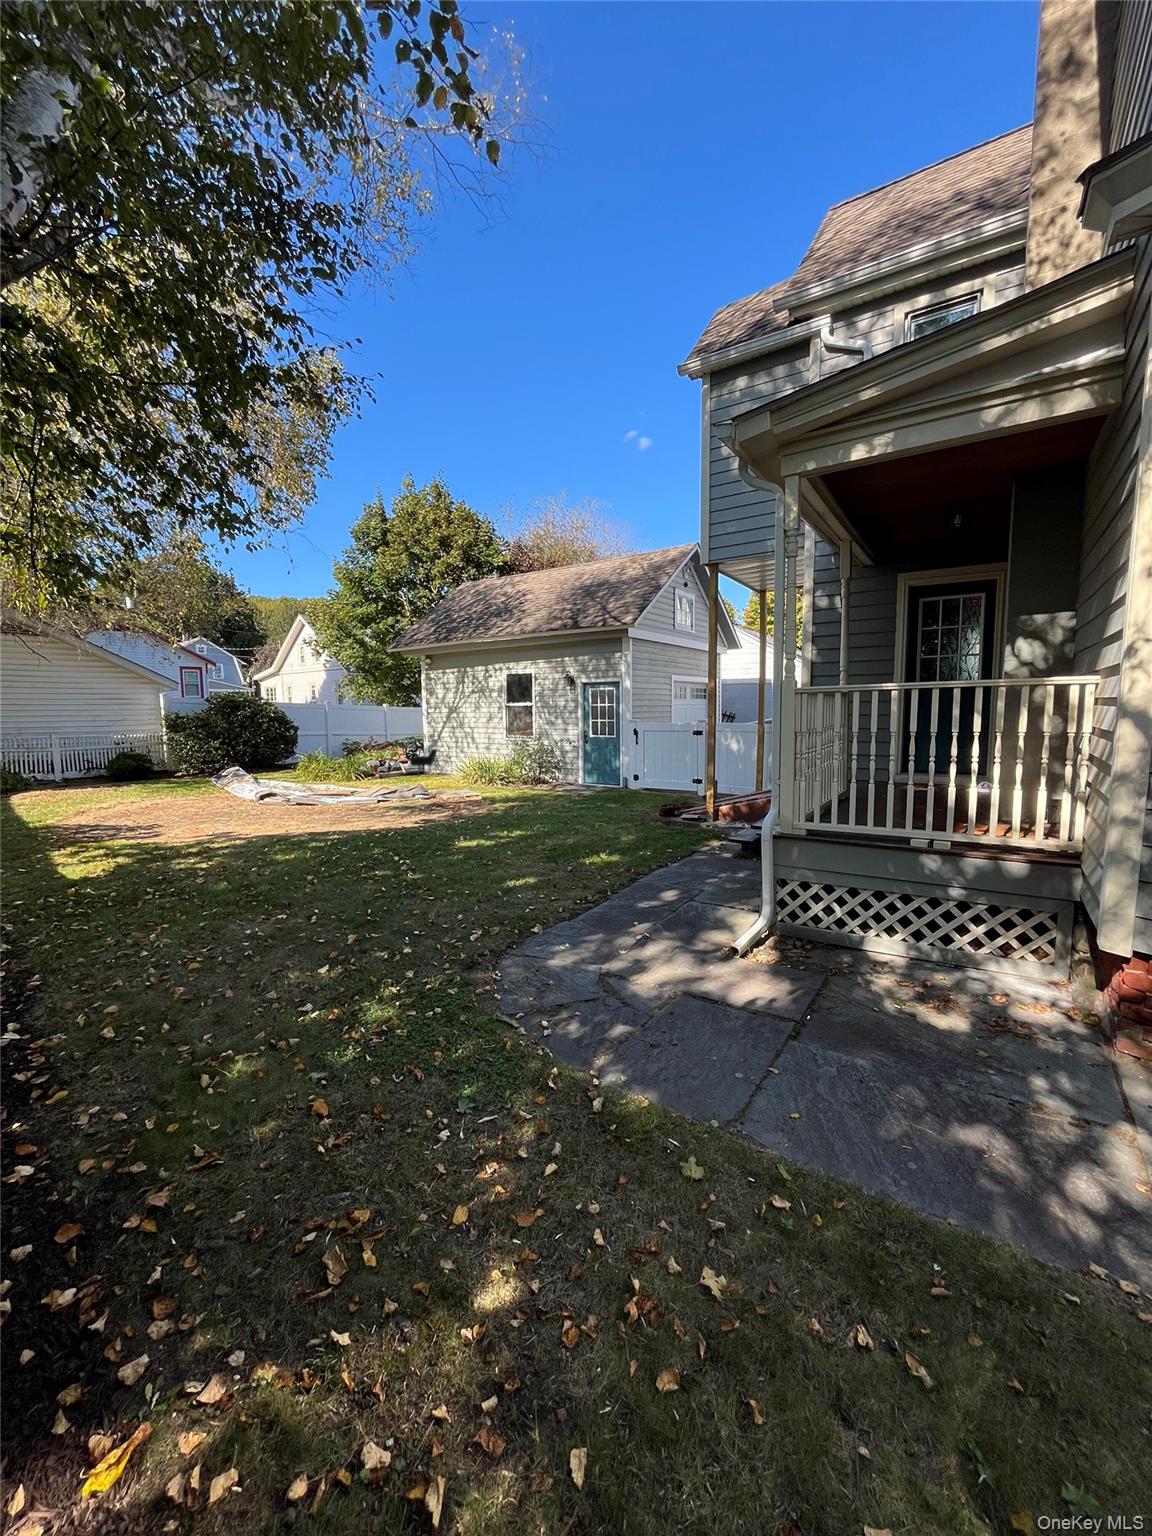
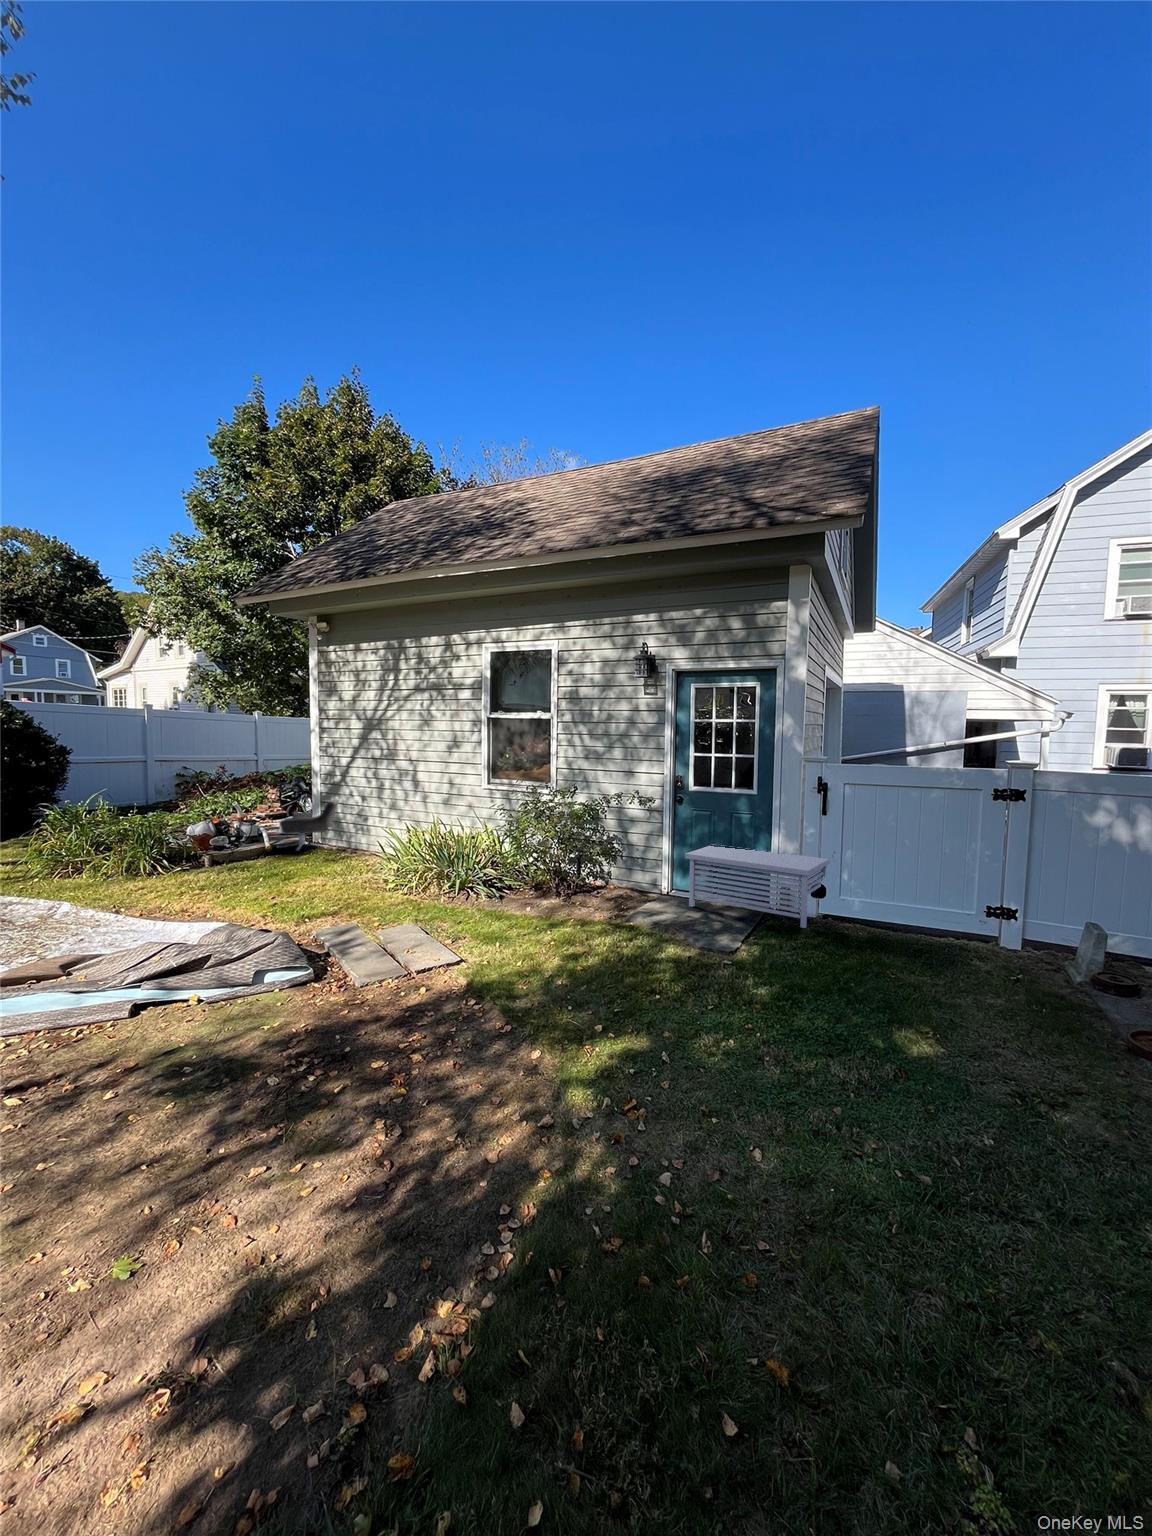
storage bench: none [579,761,637,789] -> present [685,846,830,928]

